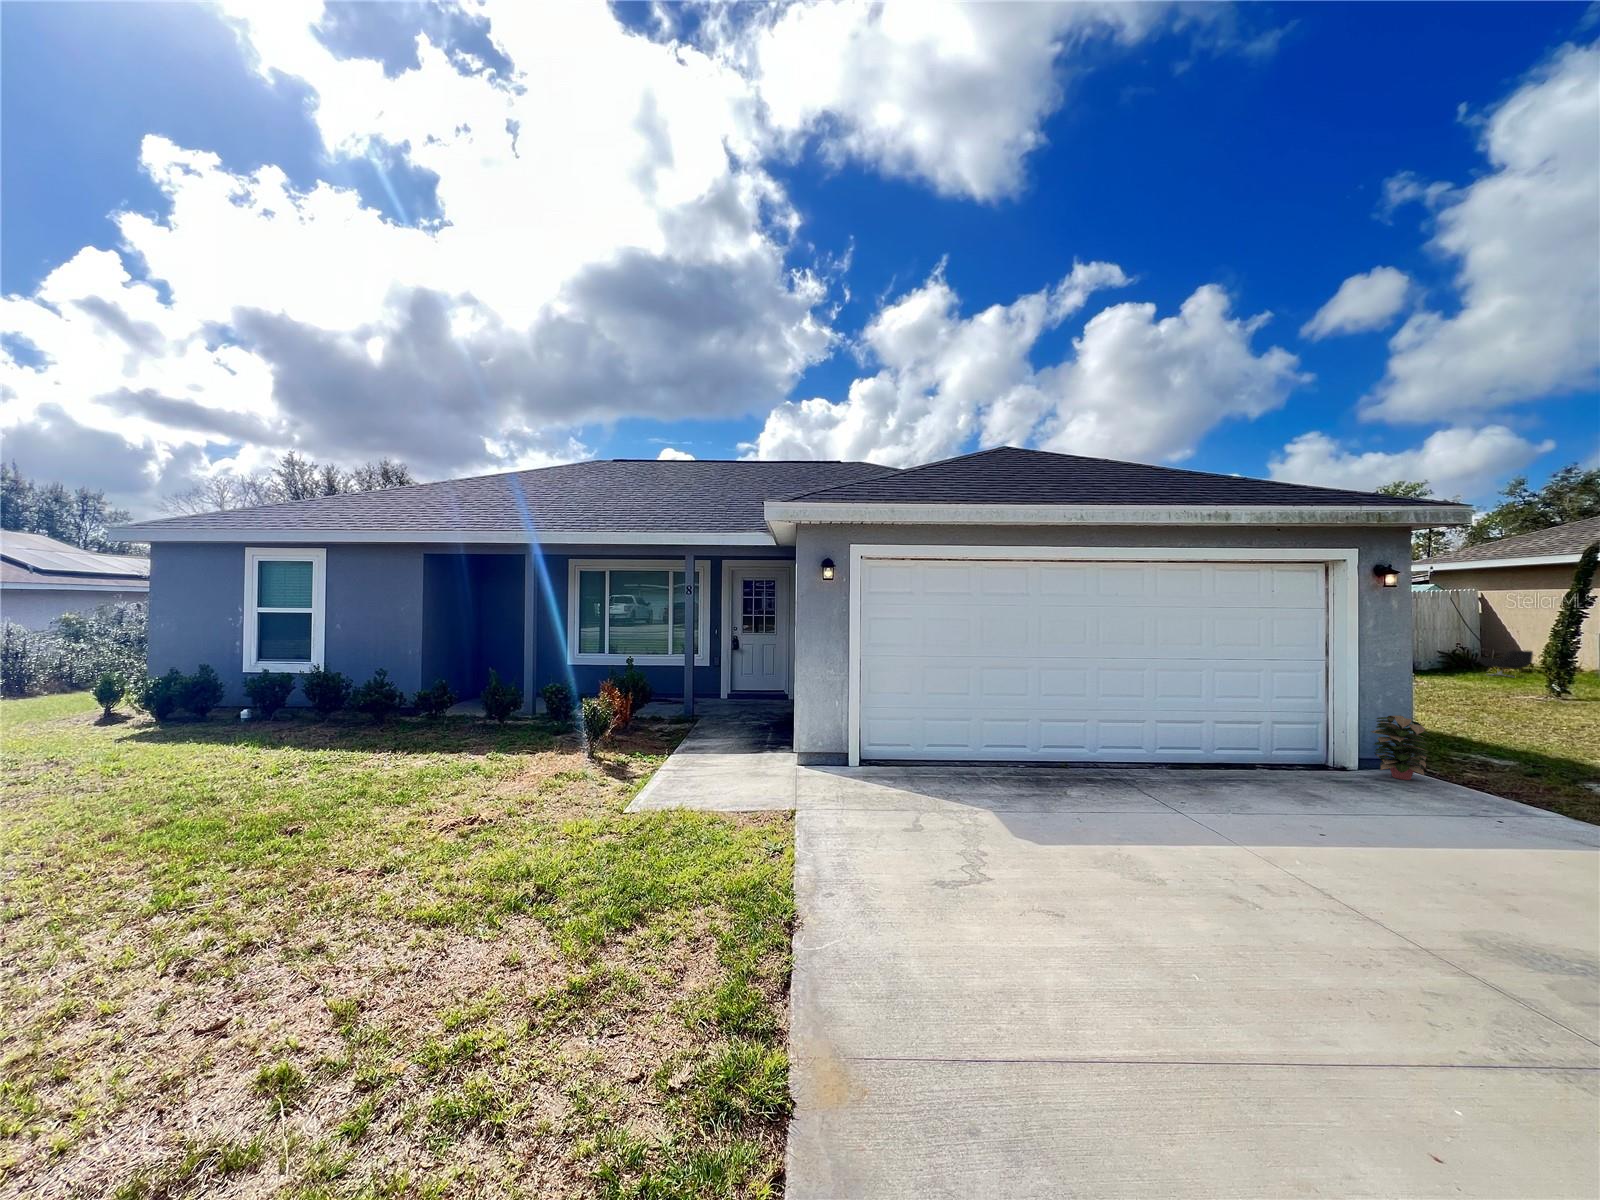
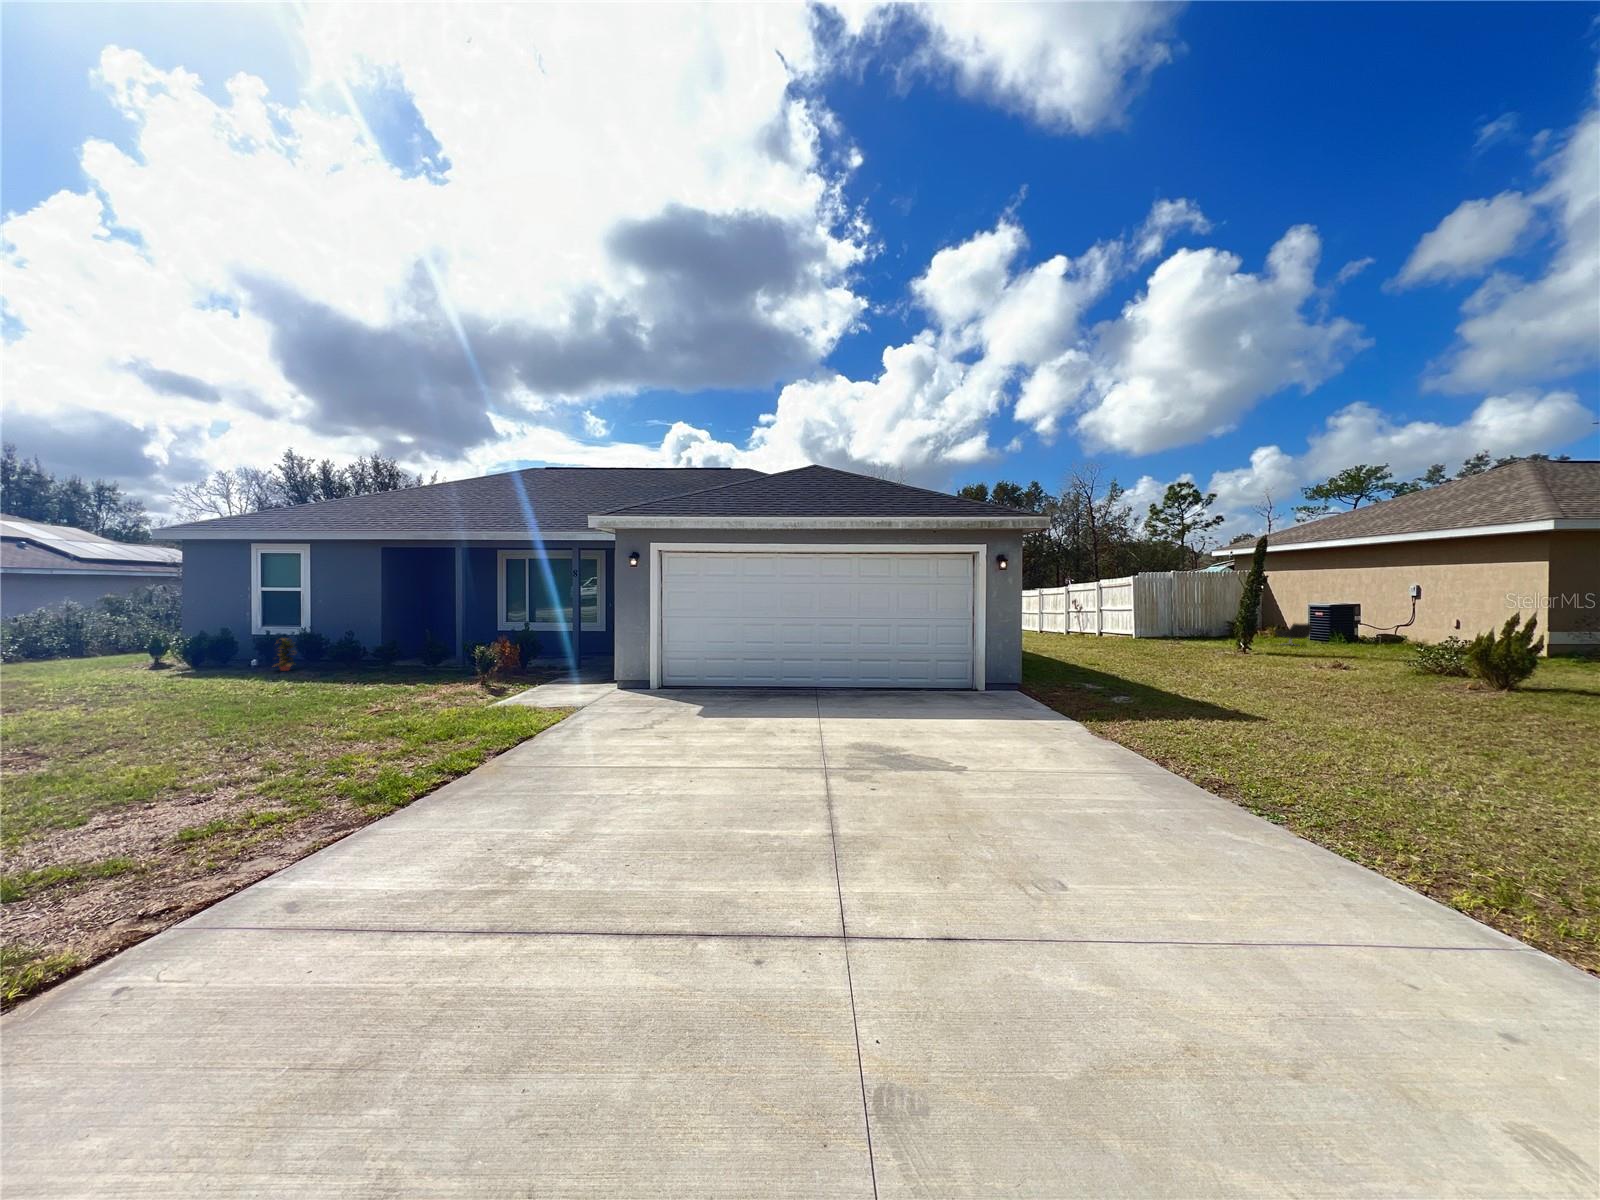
decorative plant: present [1371,716,1429,780] -> present [275,638,296,671]

